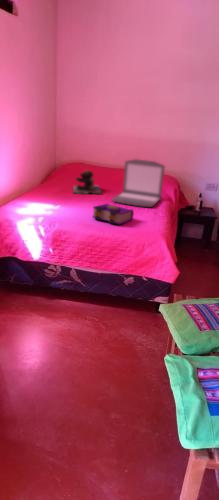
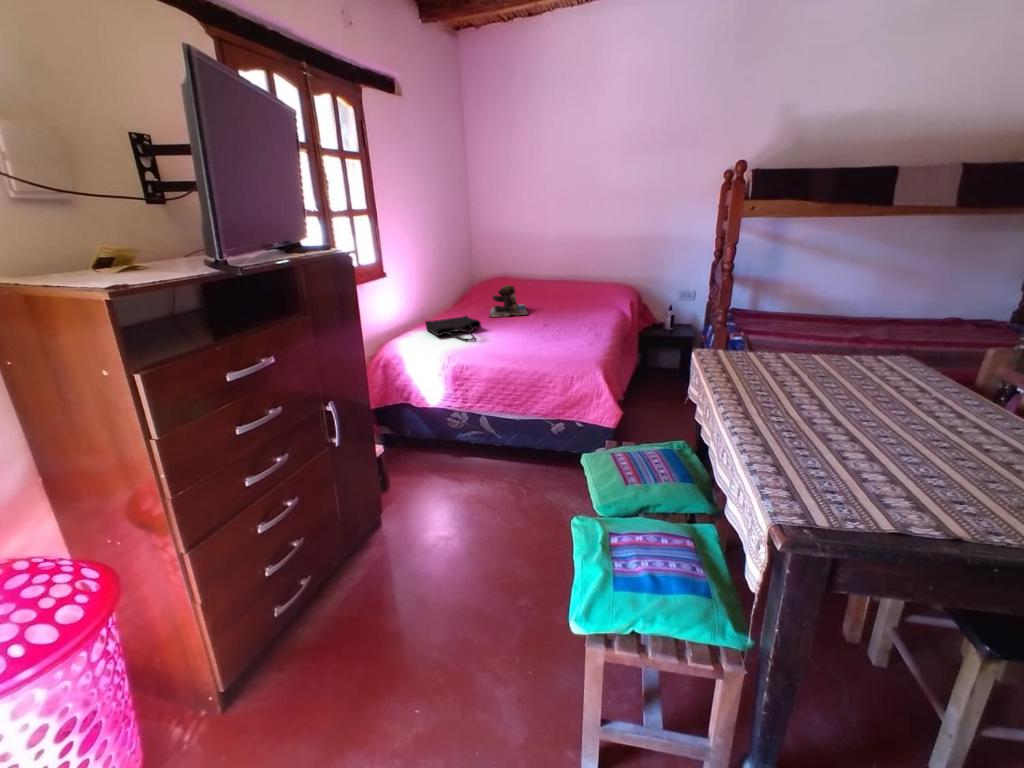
laptop: present [113,159,165,207] -> none [538,264,609,328]
tote bag: none [26,191,70,211] -> present [425,316,481,341]
book: present [93,204,134,224] -> none [506,327,561,353]

